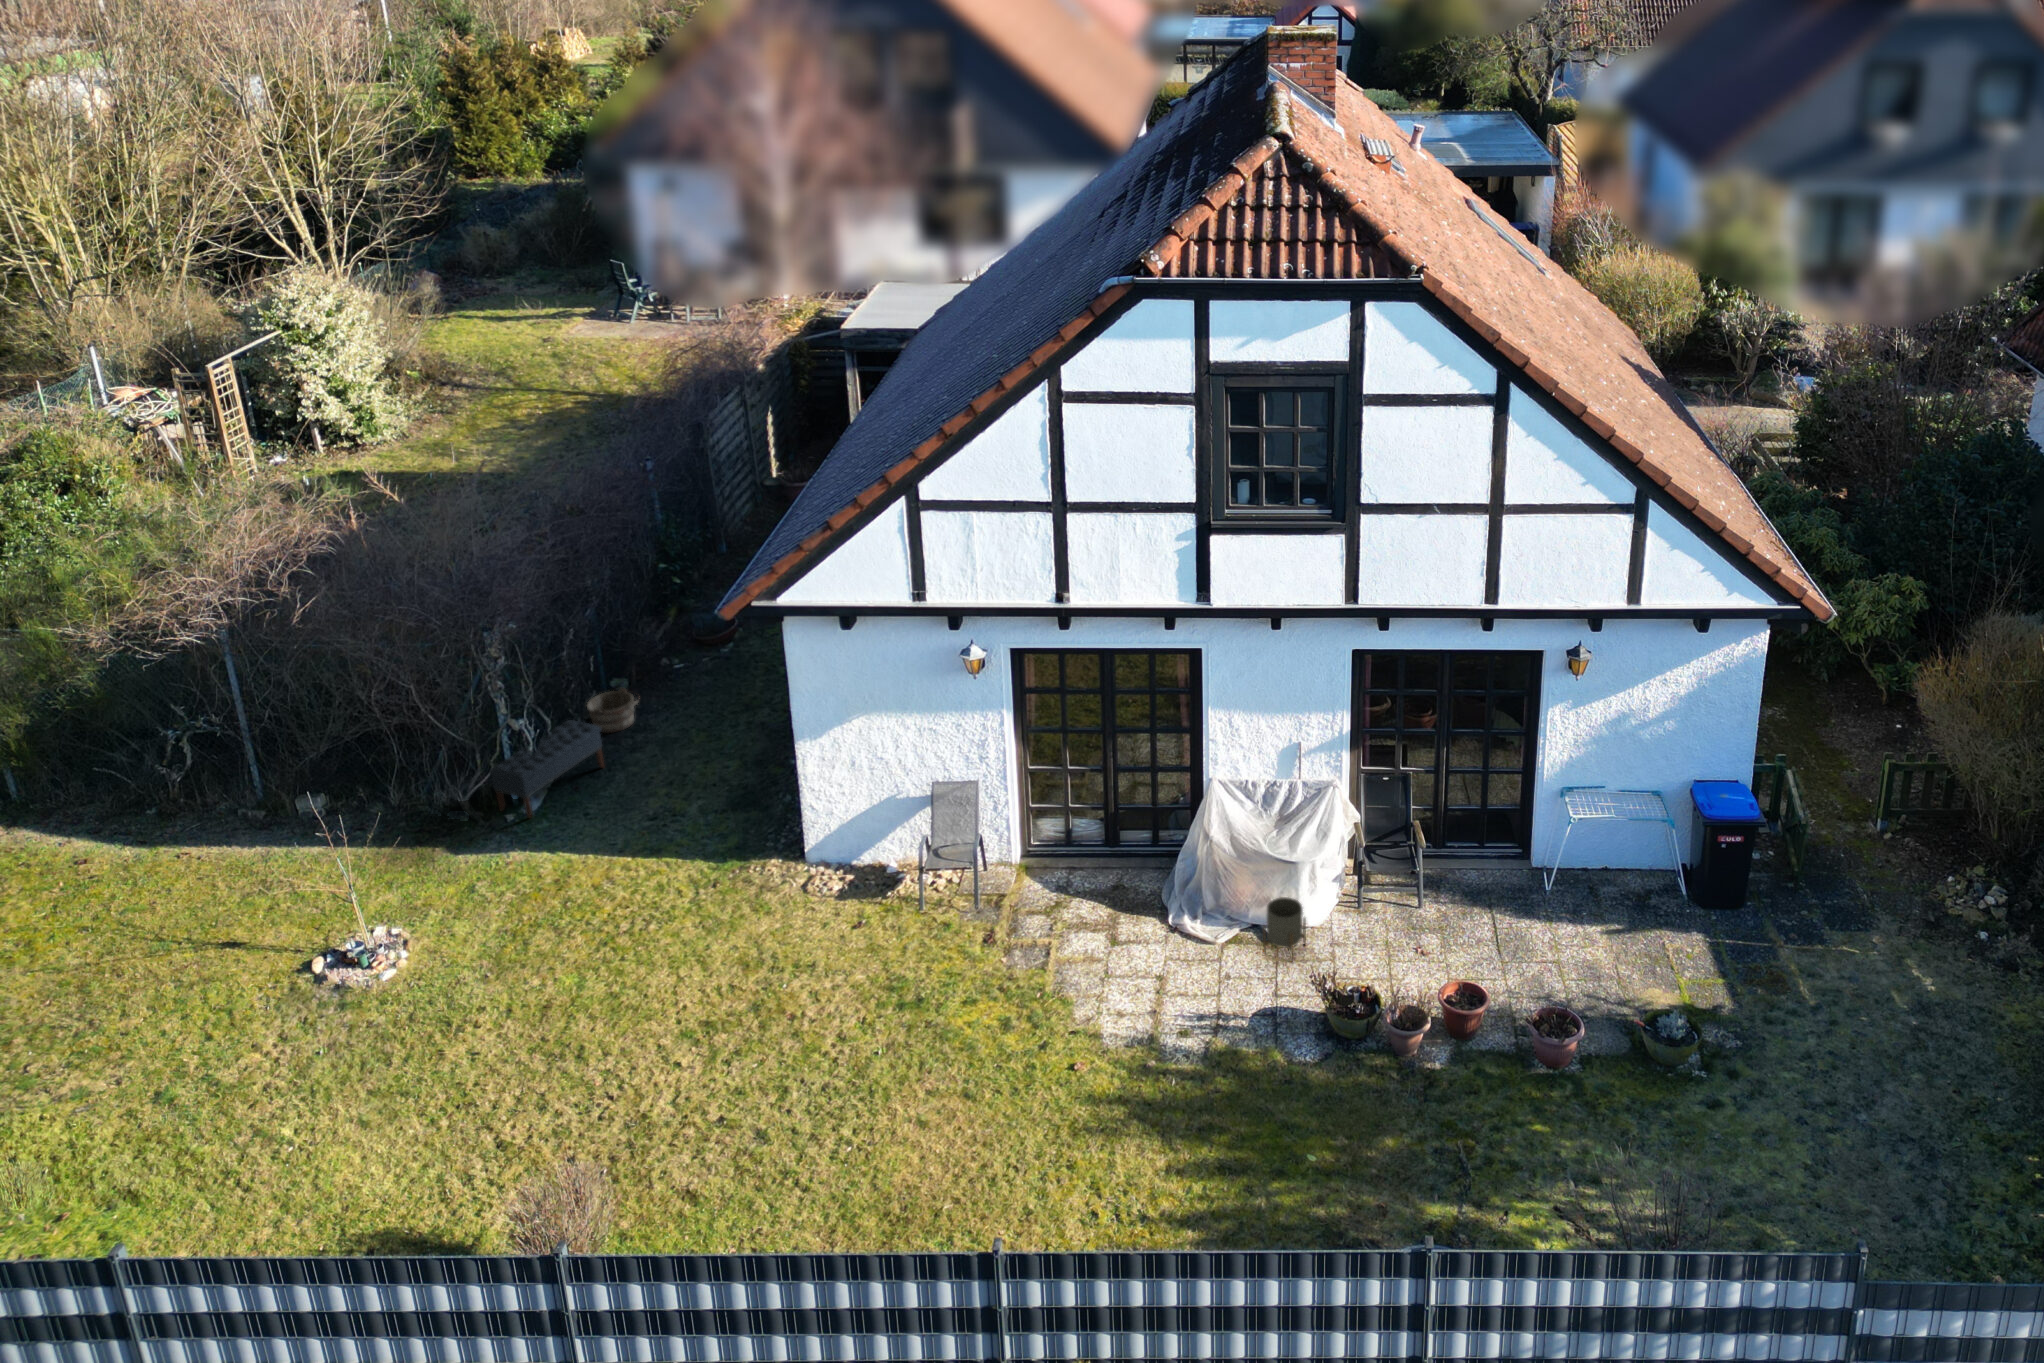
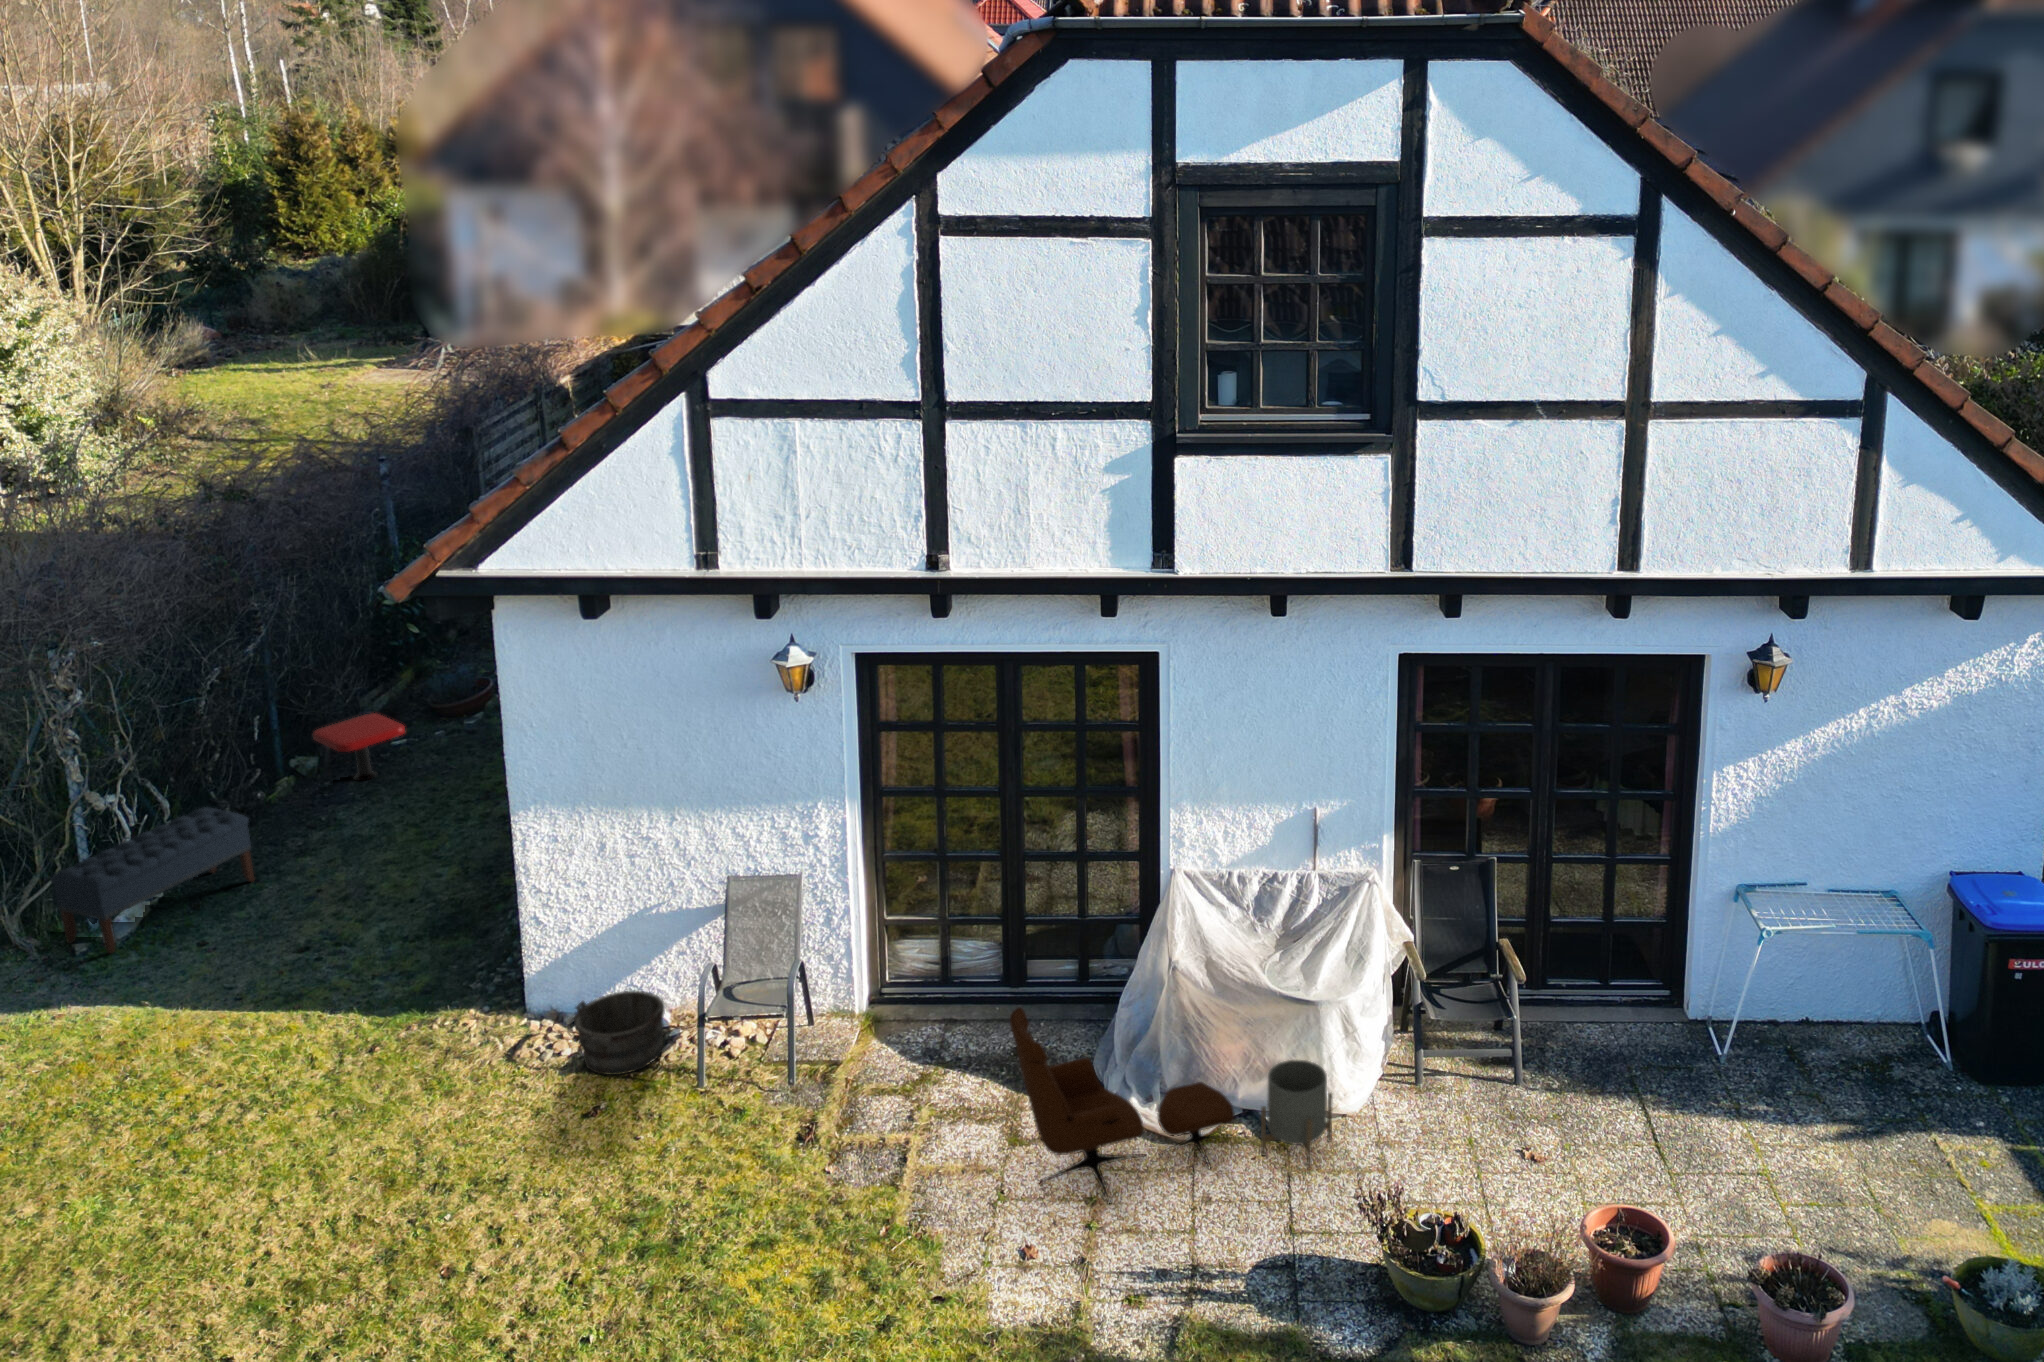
pedestal table: none [620,644,681,692] -> present [313,713,405,781]
bucket: present [586,688,638,733] -> present [568,991,665,1075]
lounge chair: none [1112,868,1247,982] -> present [1010,1007,1235,1204]

